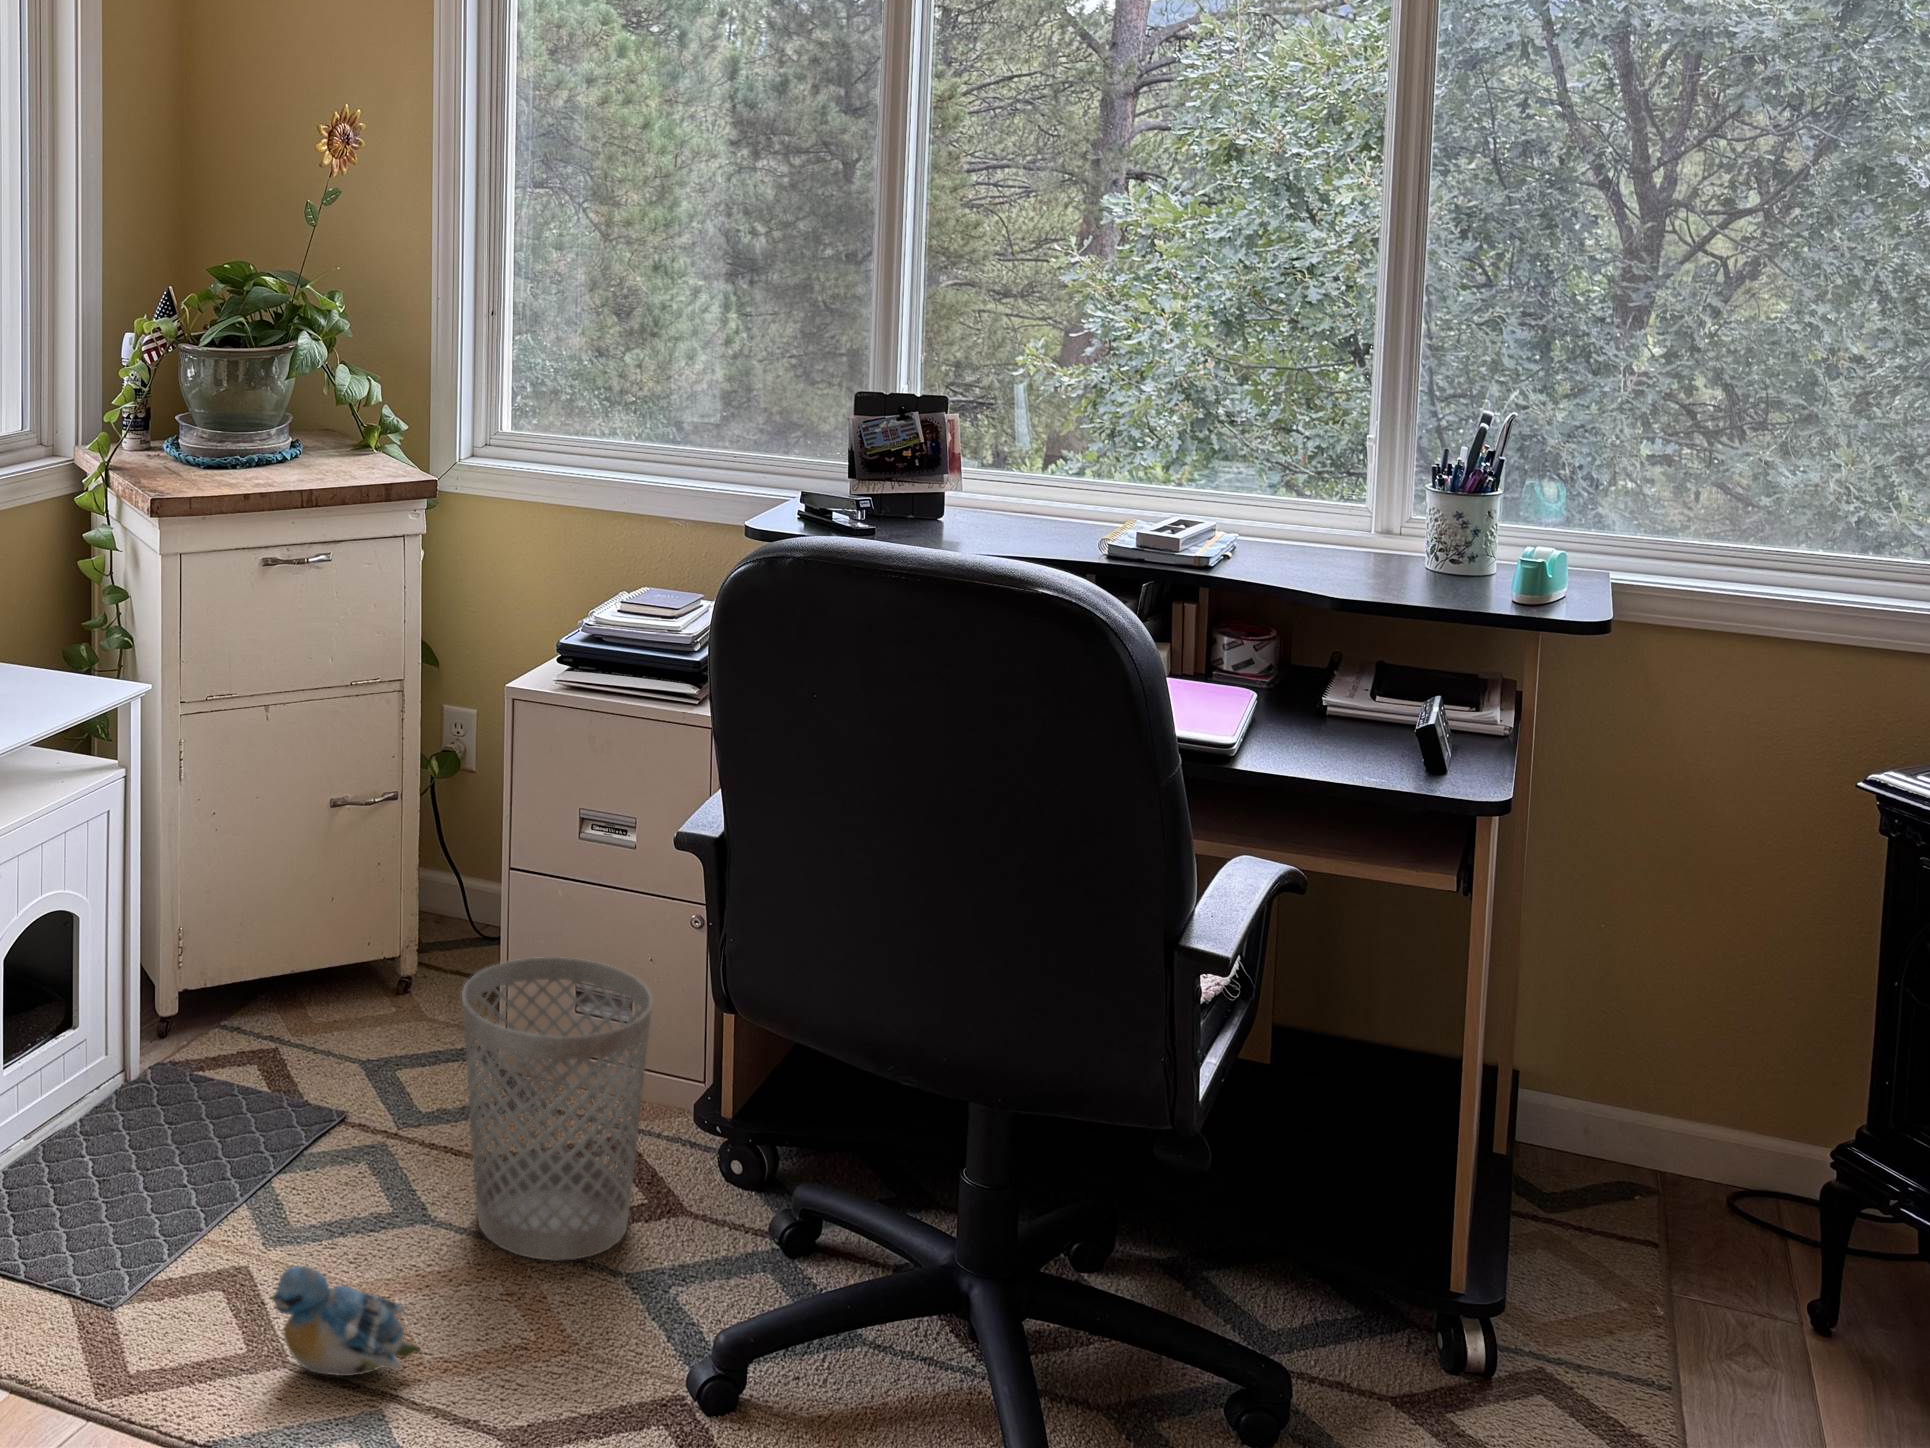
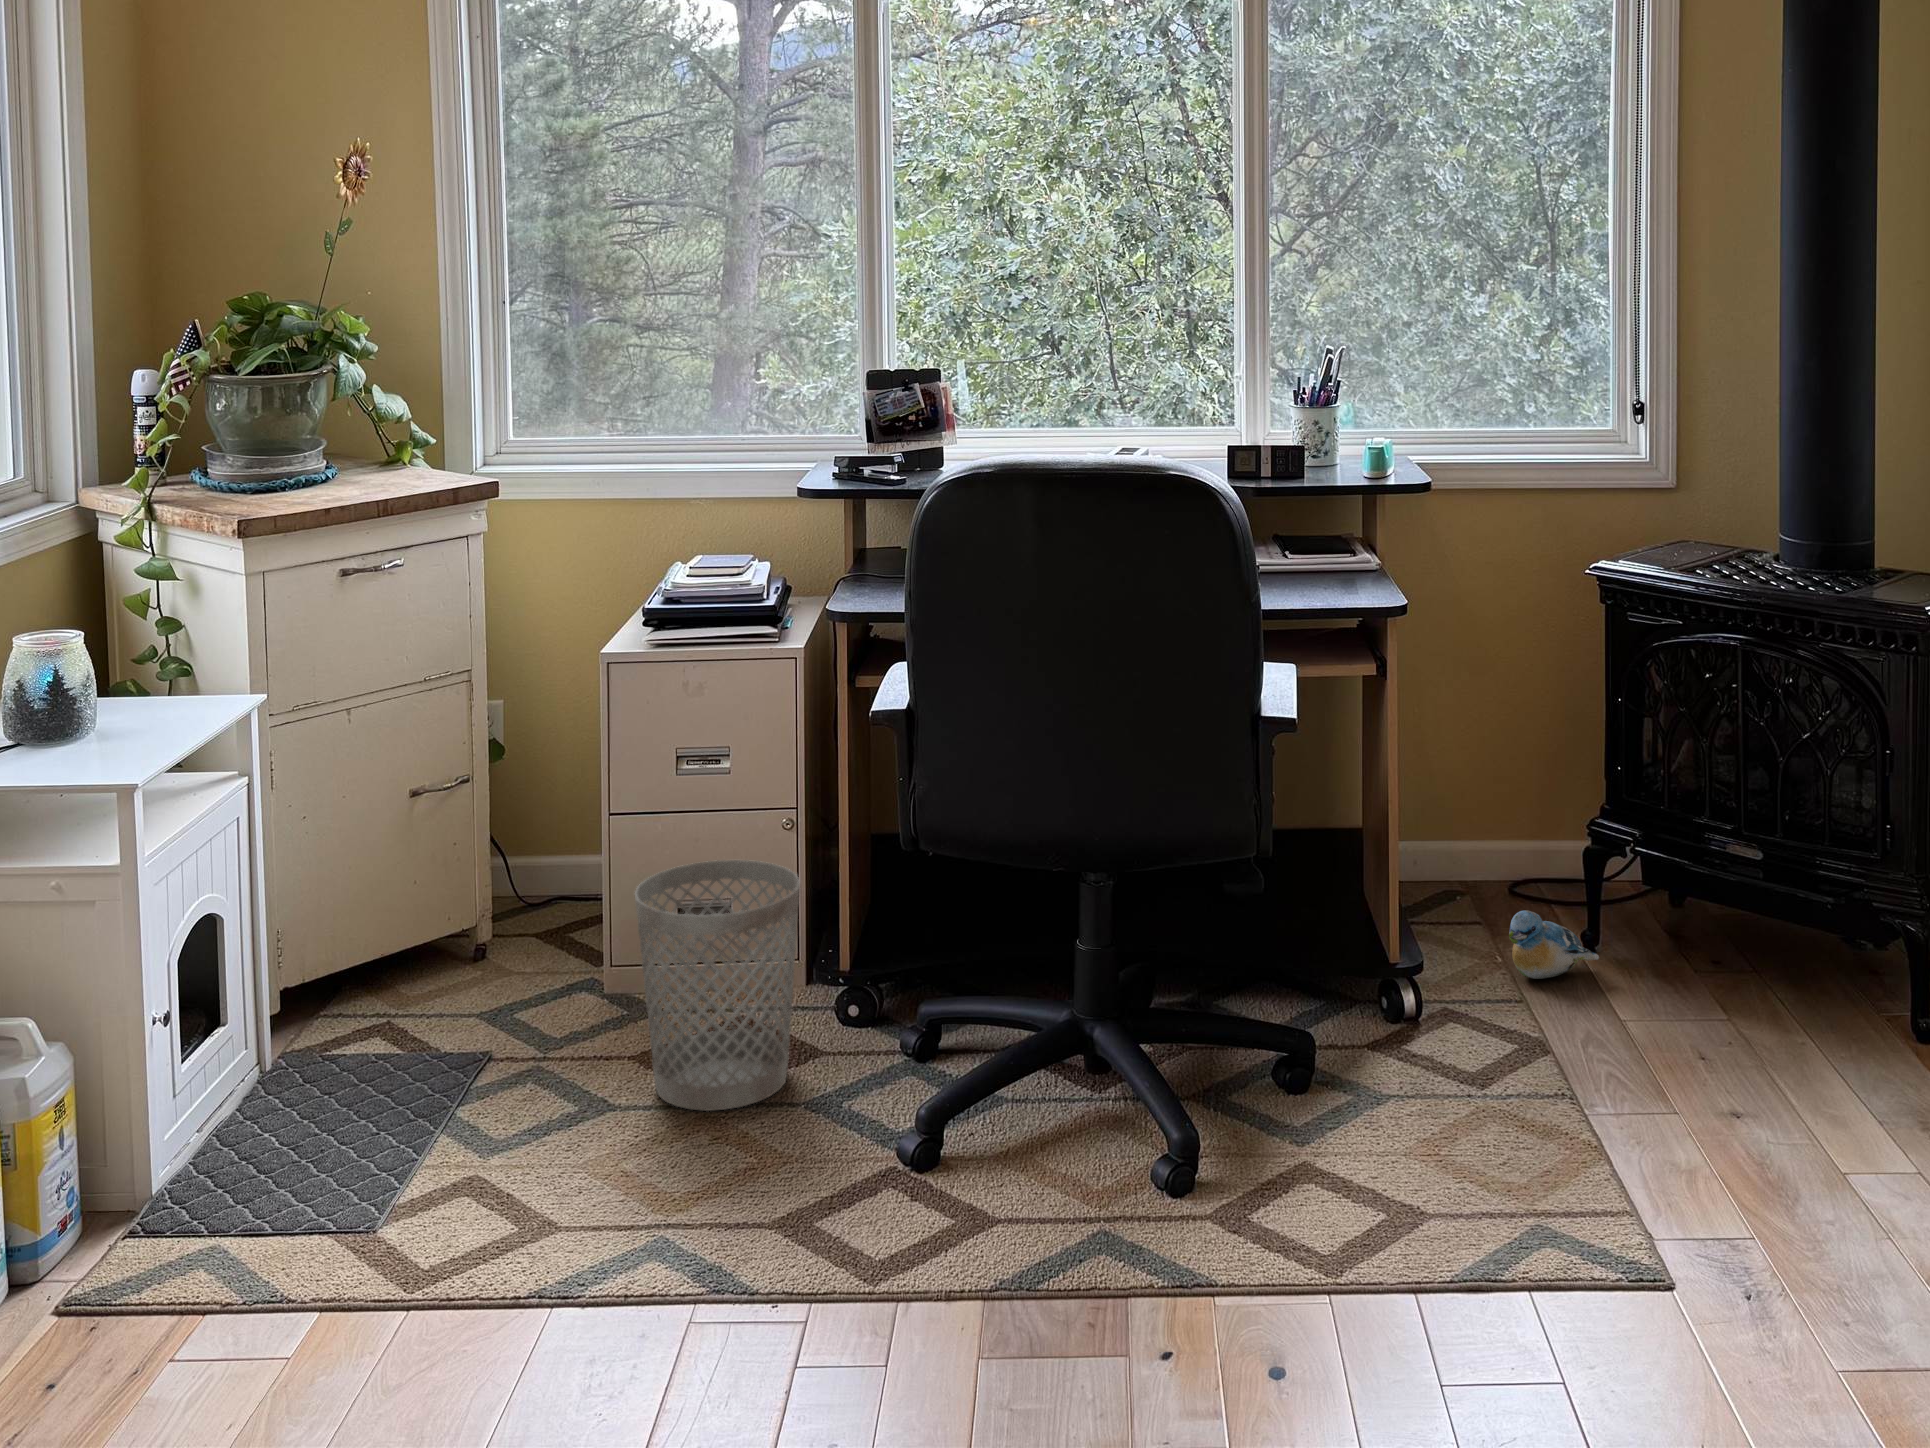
plush toy: present [271,1266,421,1376] -> present [1509,910,1599,979]

